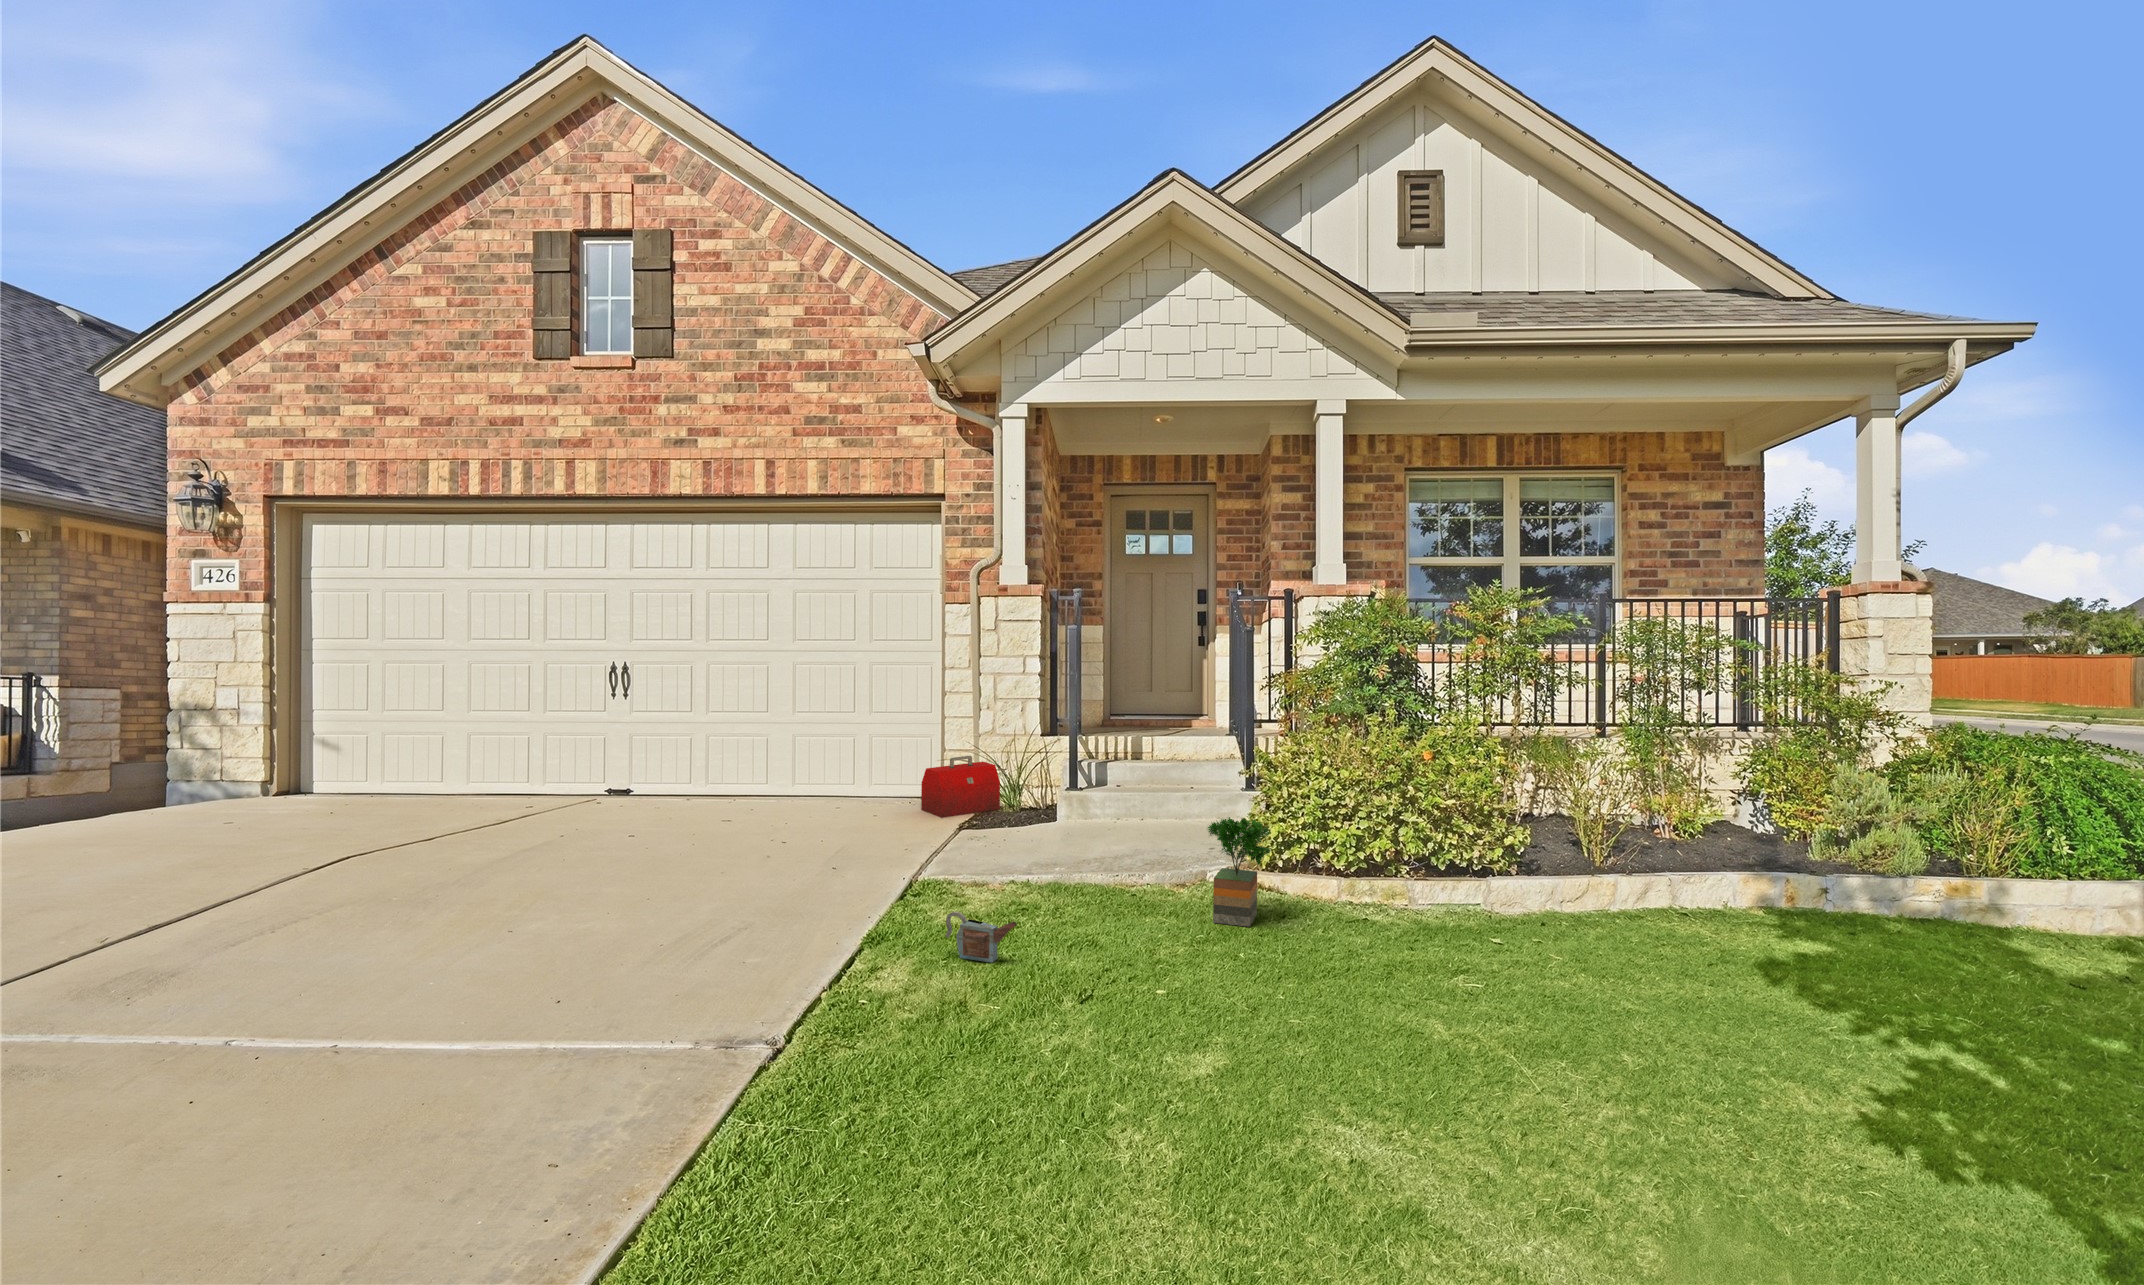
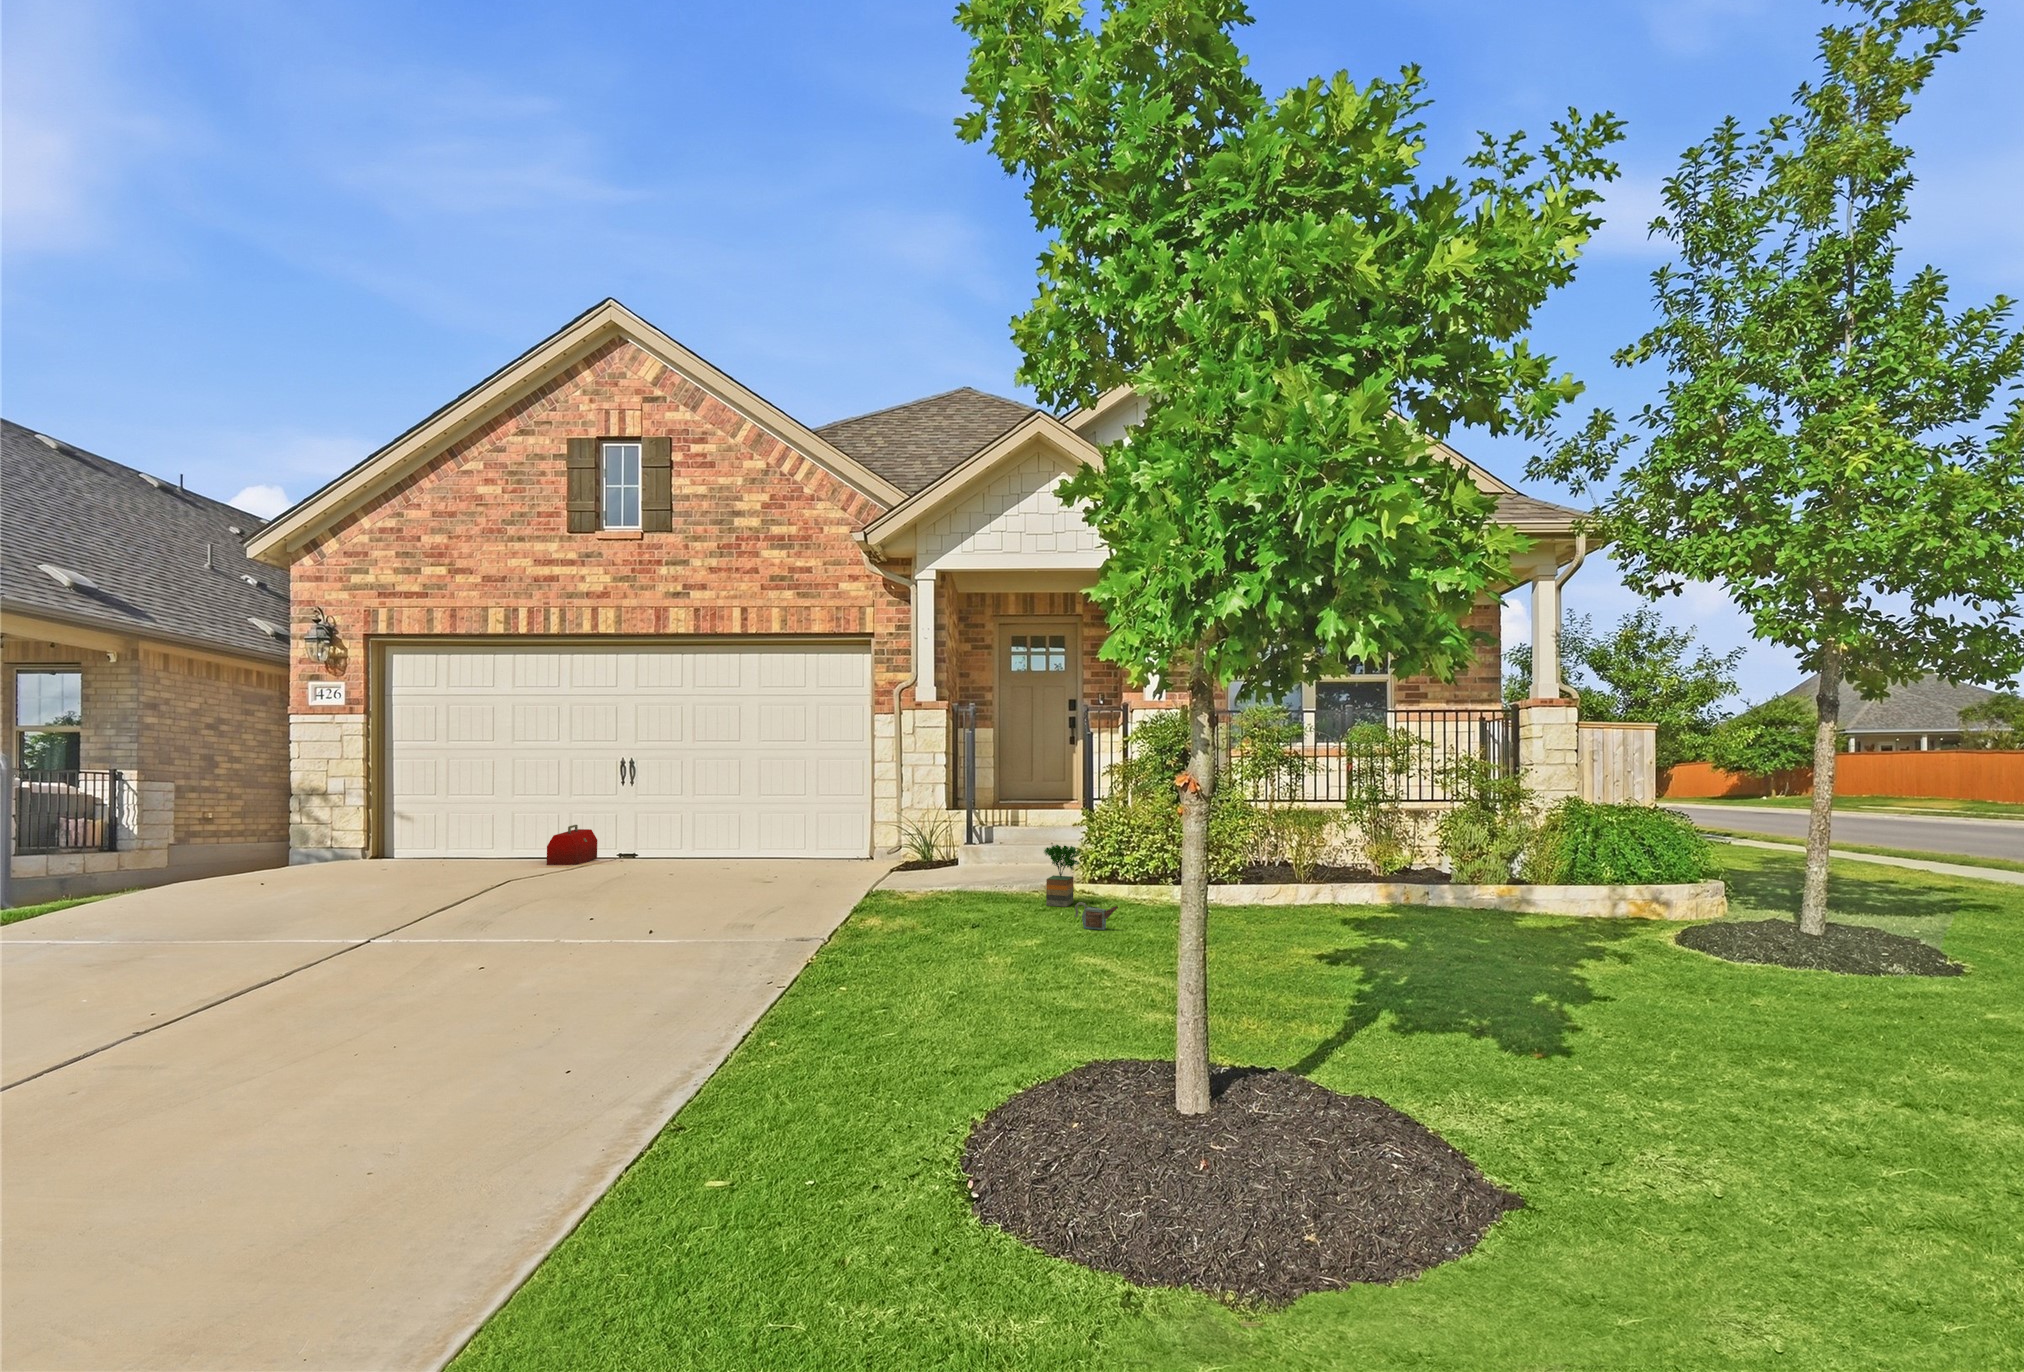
toolbox: present [921,756,1000,818] -> present [547,825,597,865]
watering can: present [945,911,1017,963] -> present [1075,902,1118,930]

